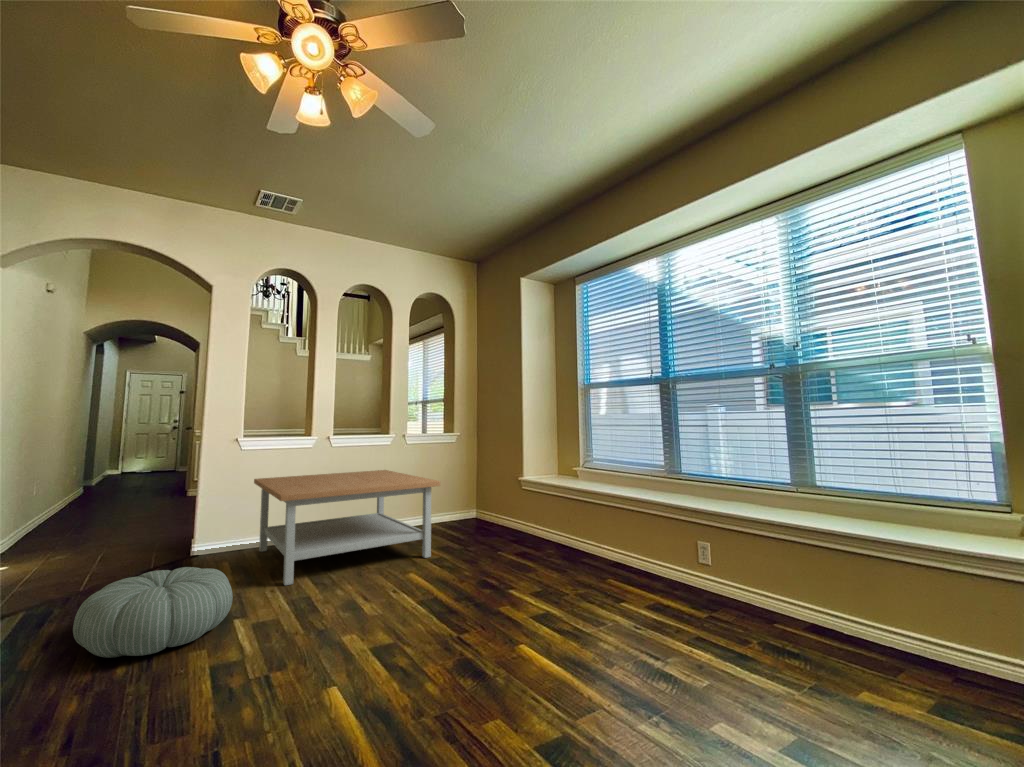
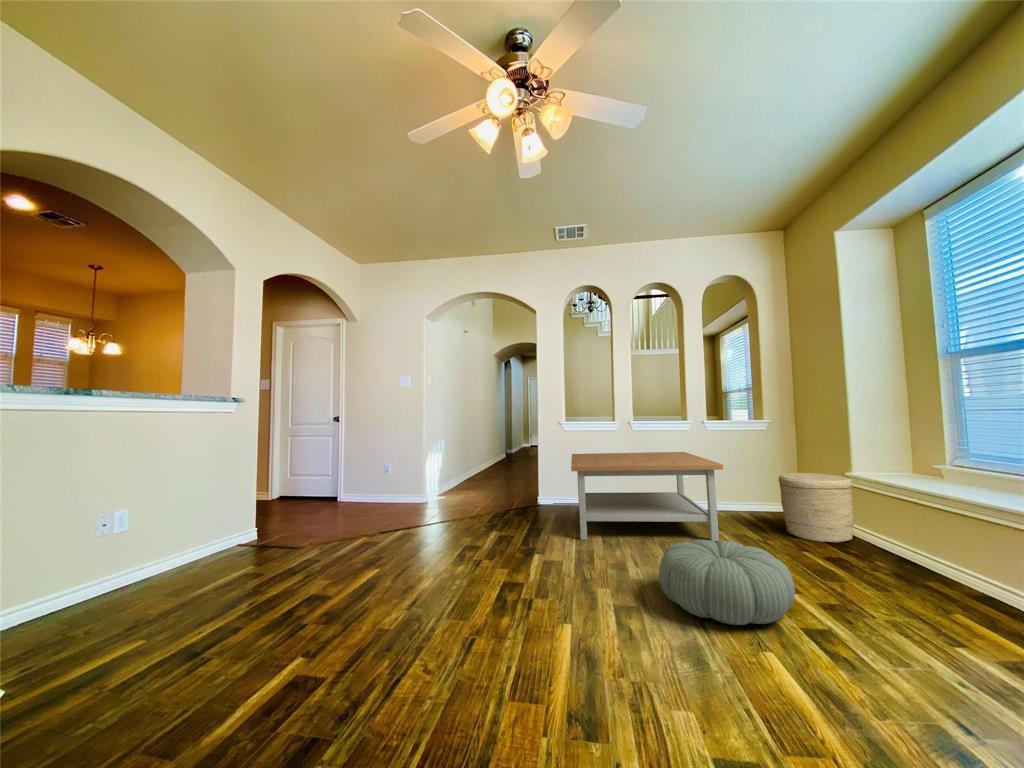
woven basket: none [474,484,525,542] -> present [779,473,854,542]
pouf: present [73,567,233,658] -> present [659,540,795,625]

